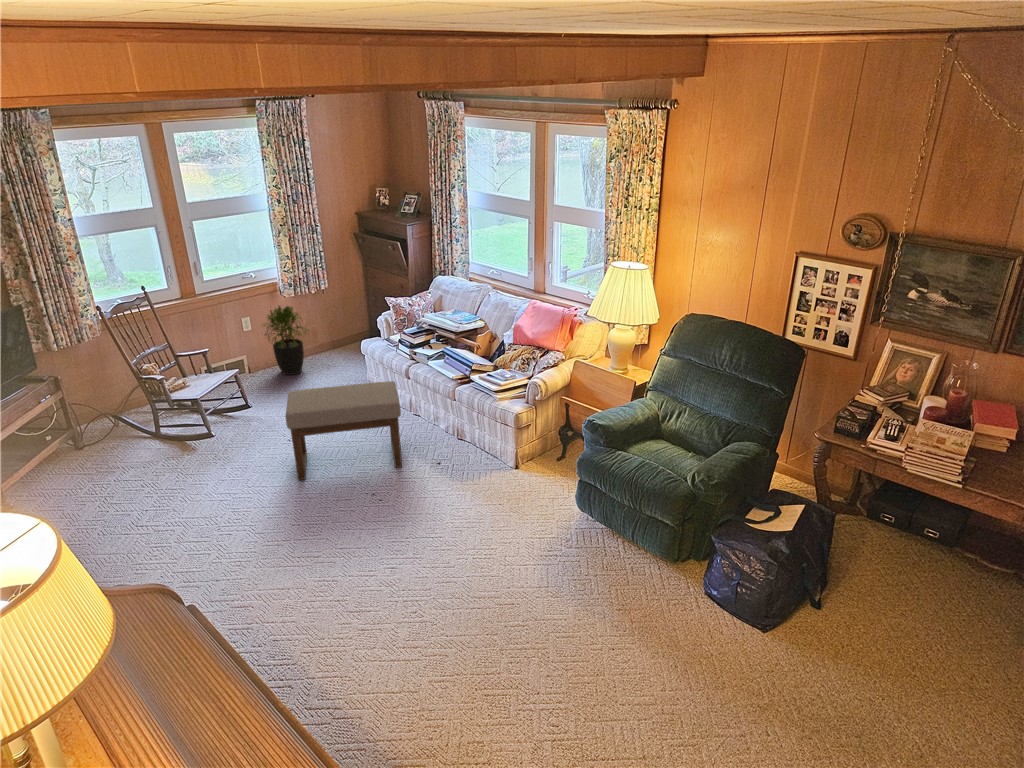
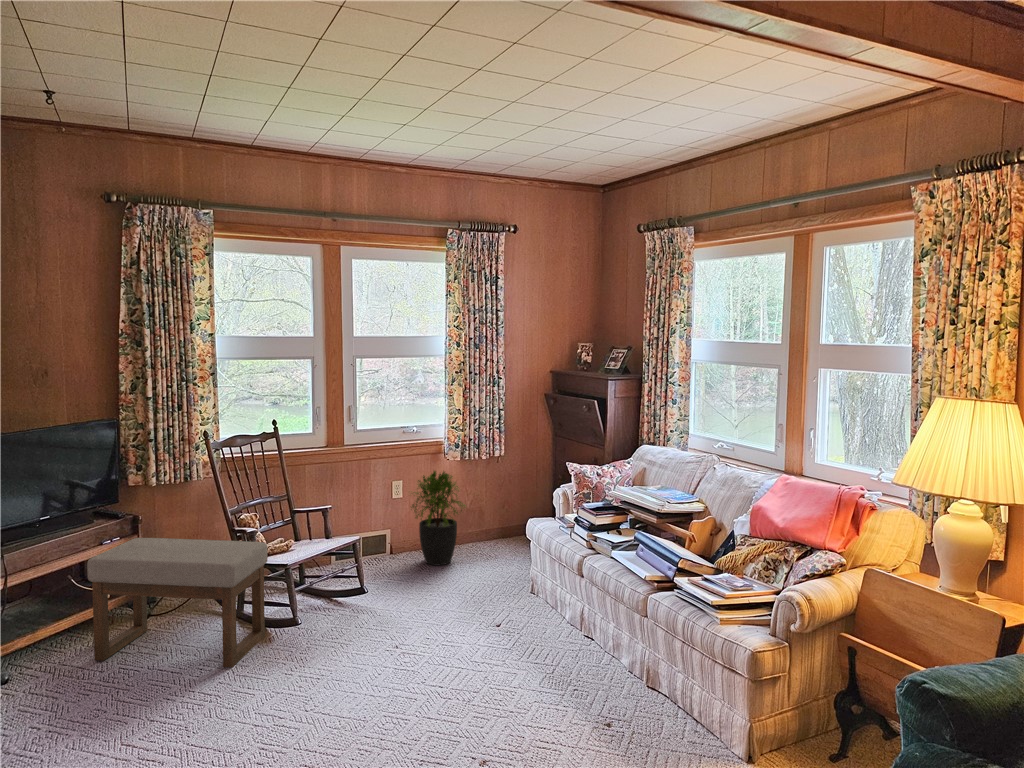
ottoman: present [285,381,402,480] -> present [87,538,268,667]

